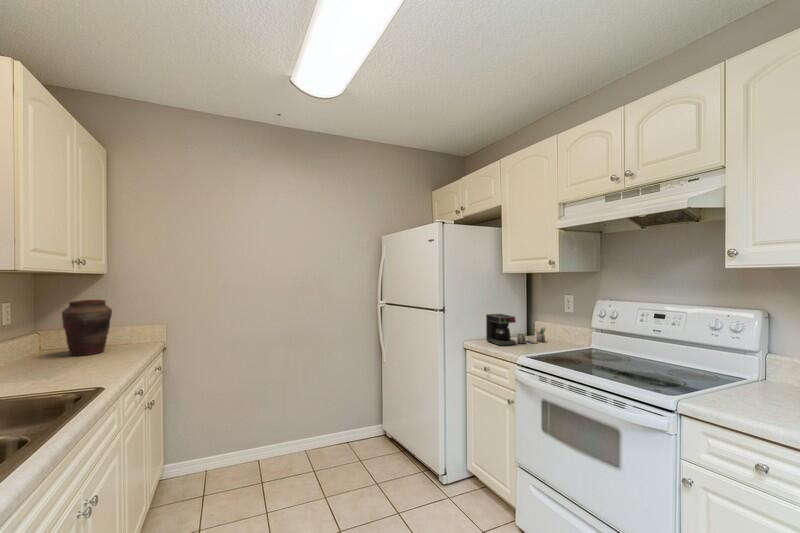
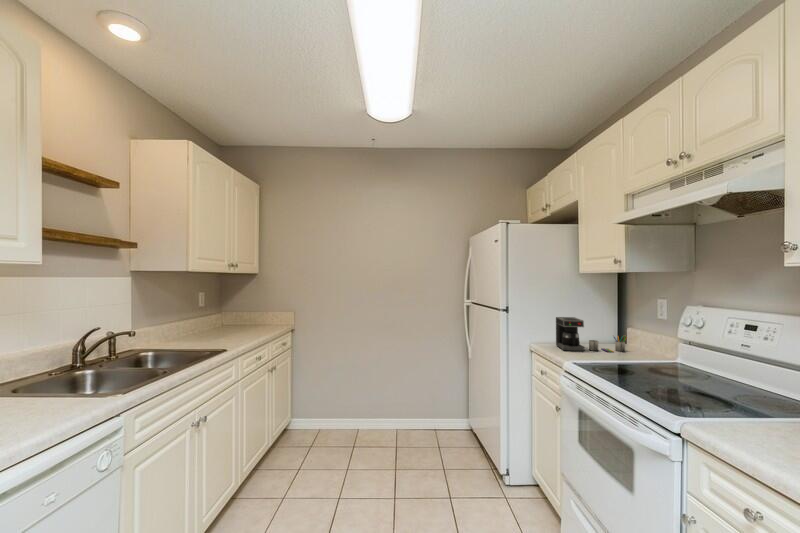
vase: present [62,300,112,356] -> none [228,291,257,329]

